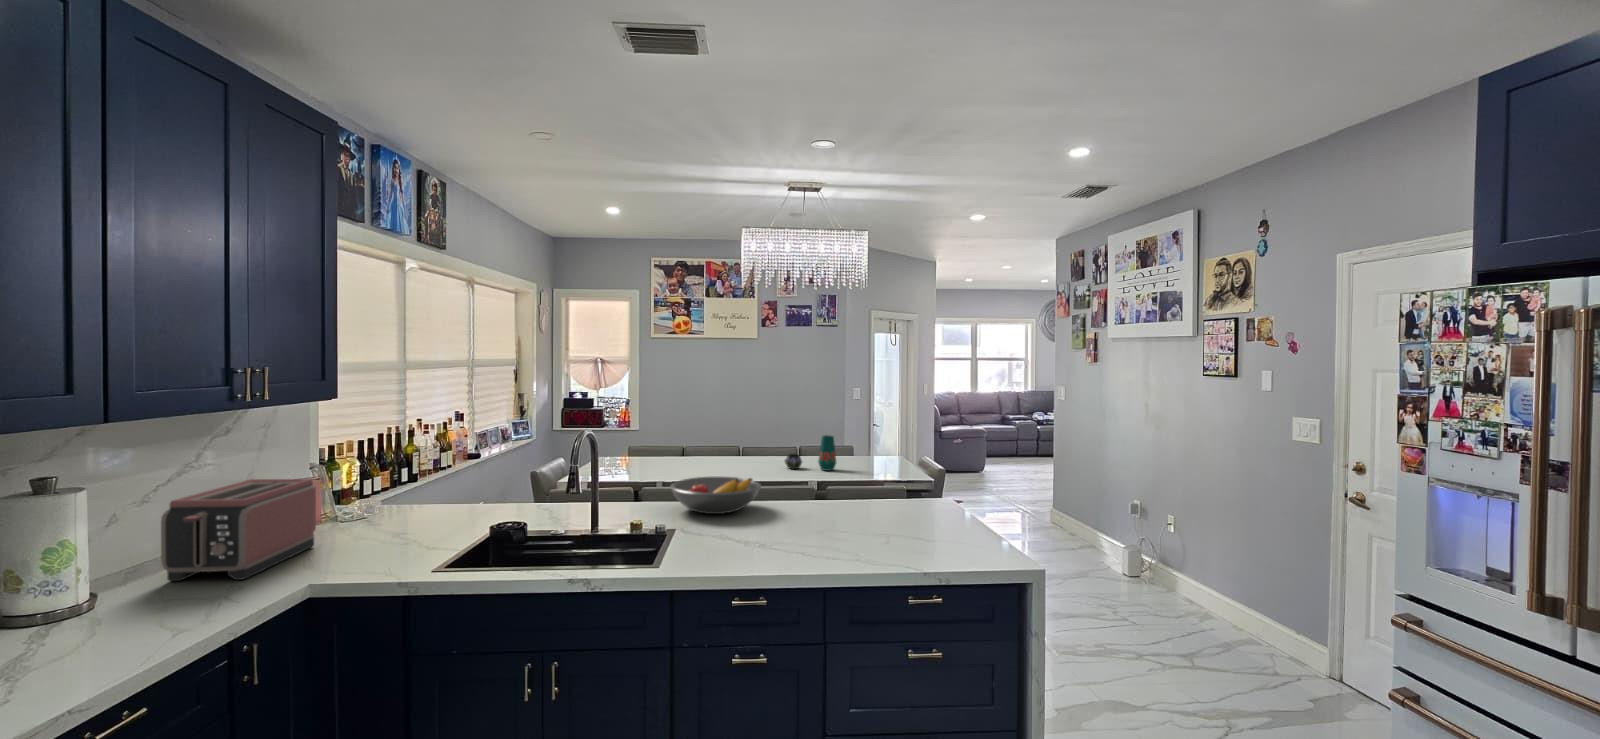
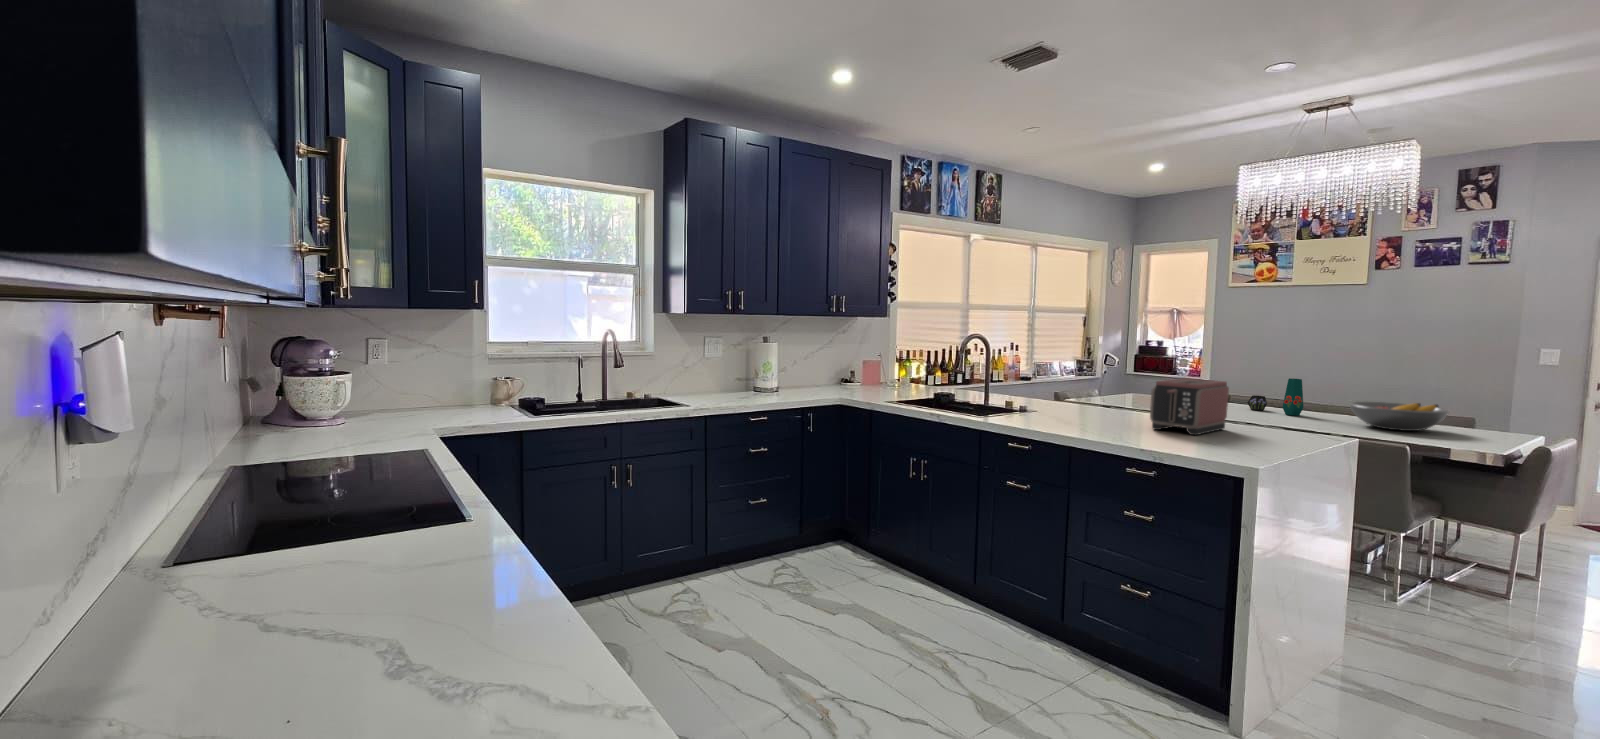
fruit bowl: present [670,476,761,514] -> present [1349,402,1449,431]
toaster: present [161,479,316,581] -> present [1150,378,1229,435]

